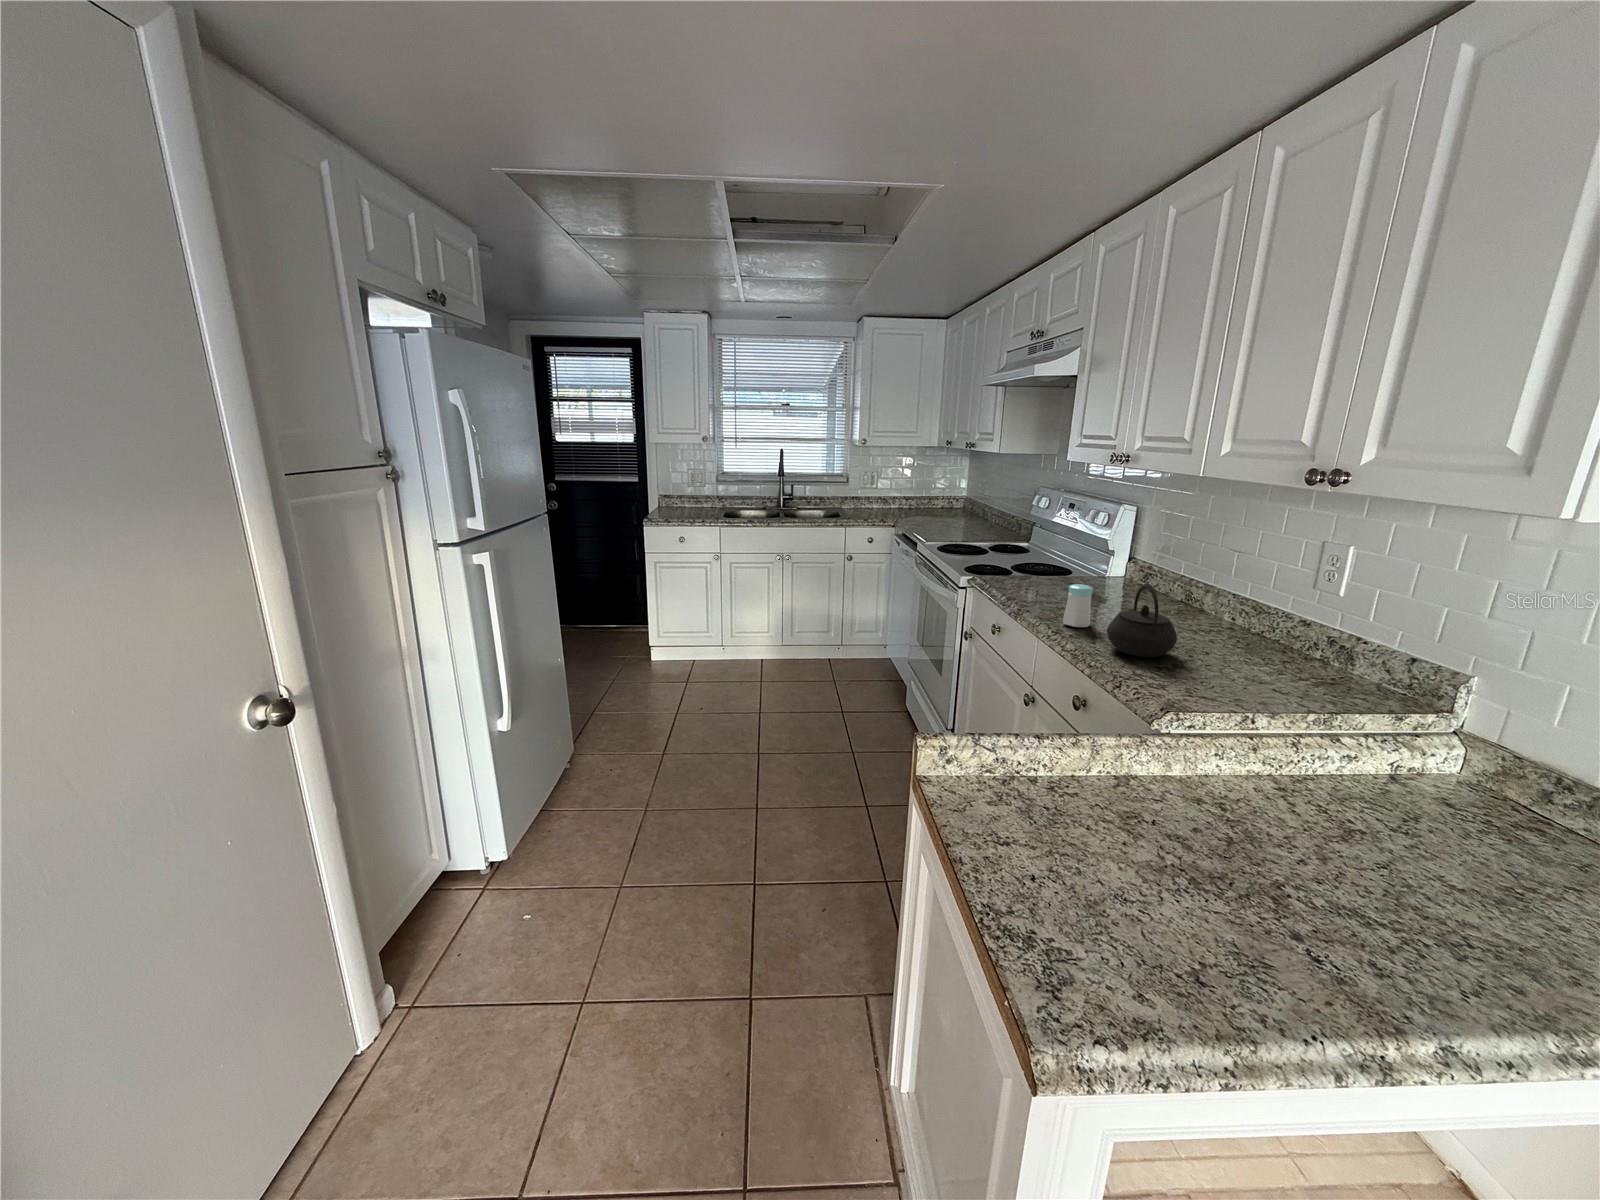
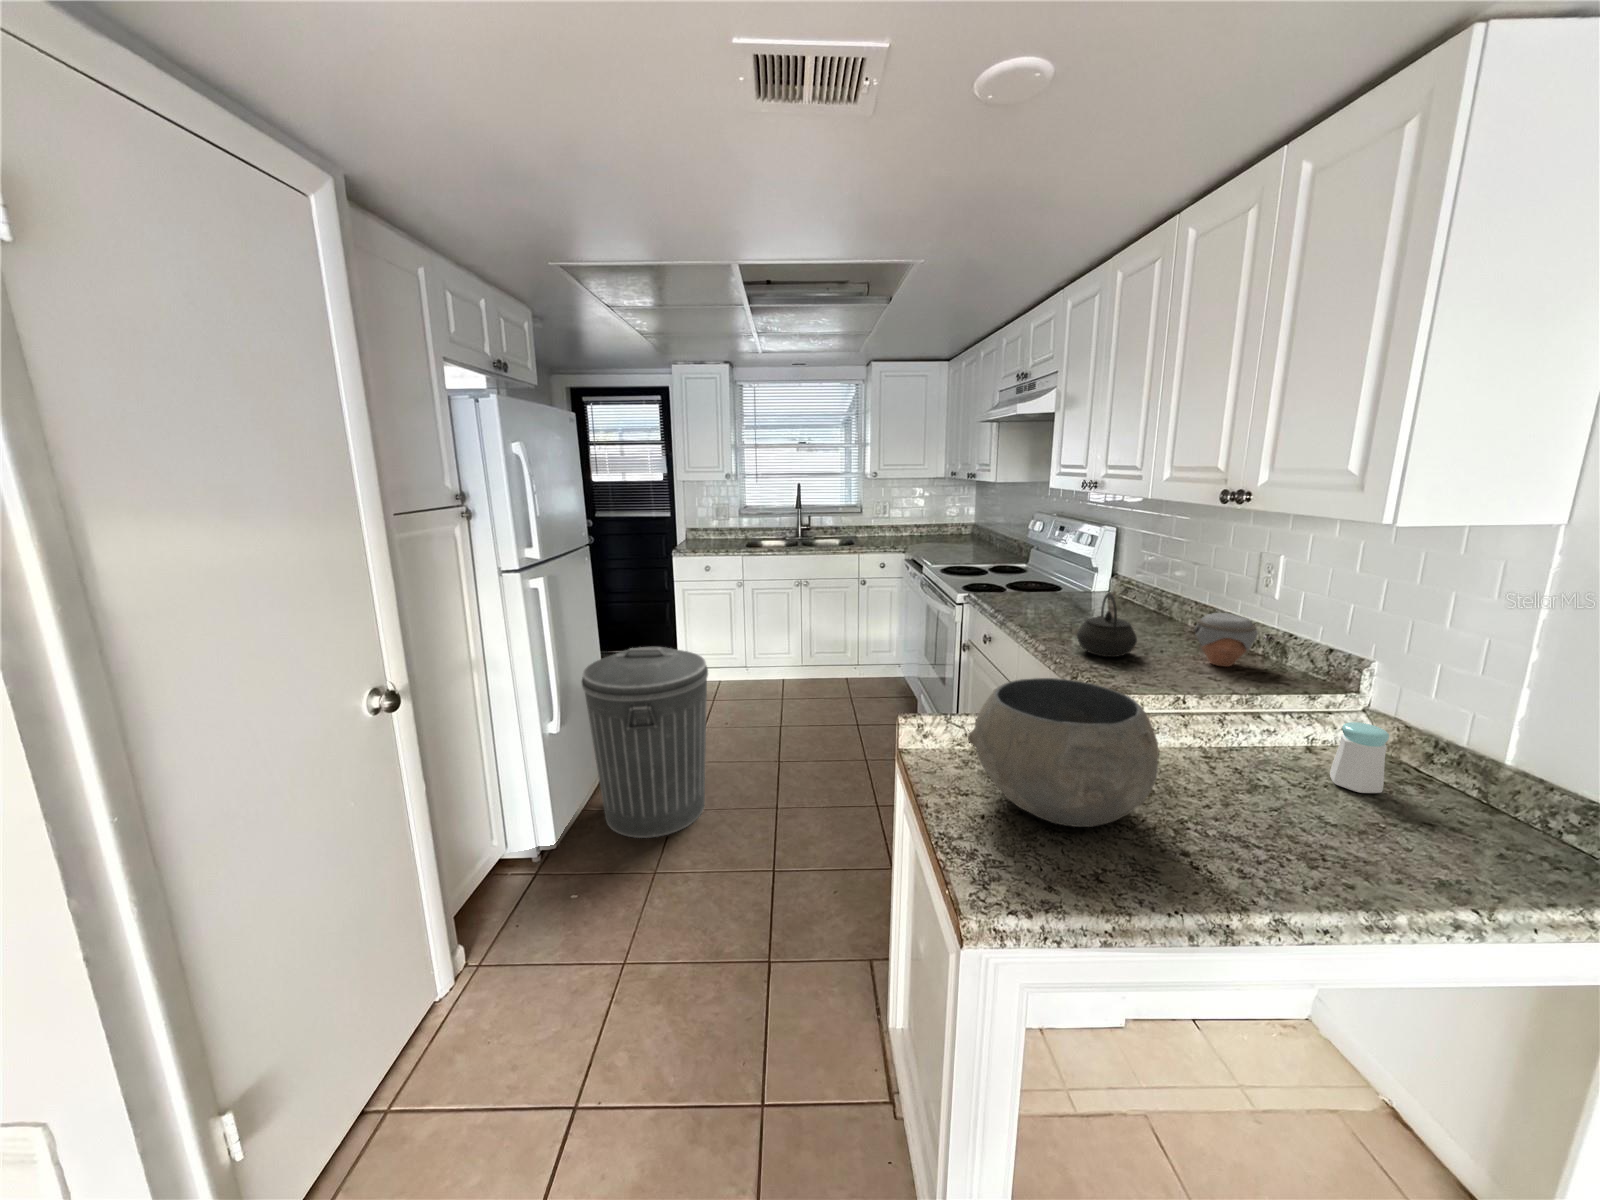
salt shaker: present [1063,584,1093,627] -> present [1330,722,1389,793]
jar: none [1243,609,1320,672] -> present [1194,613,1258,667]
trash can: none [538,630,683,842] -> present [582,647,708,838]
ceramic bowl: none [1012,698,1270,900] -> present [968,678,1159,827]

